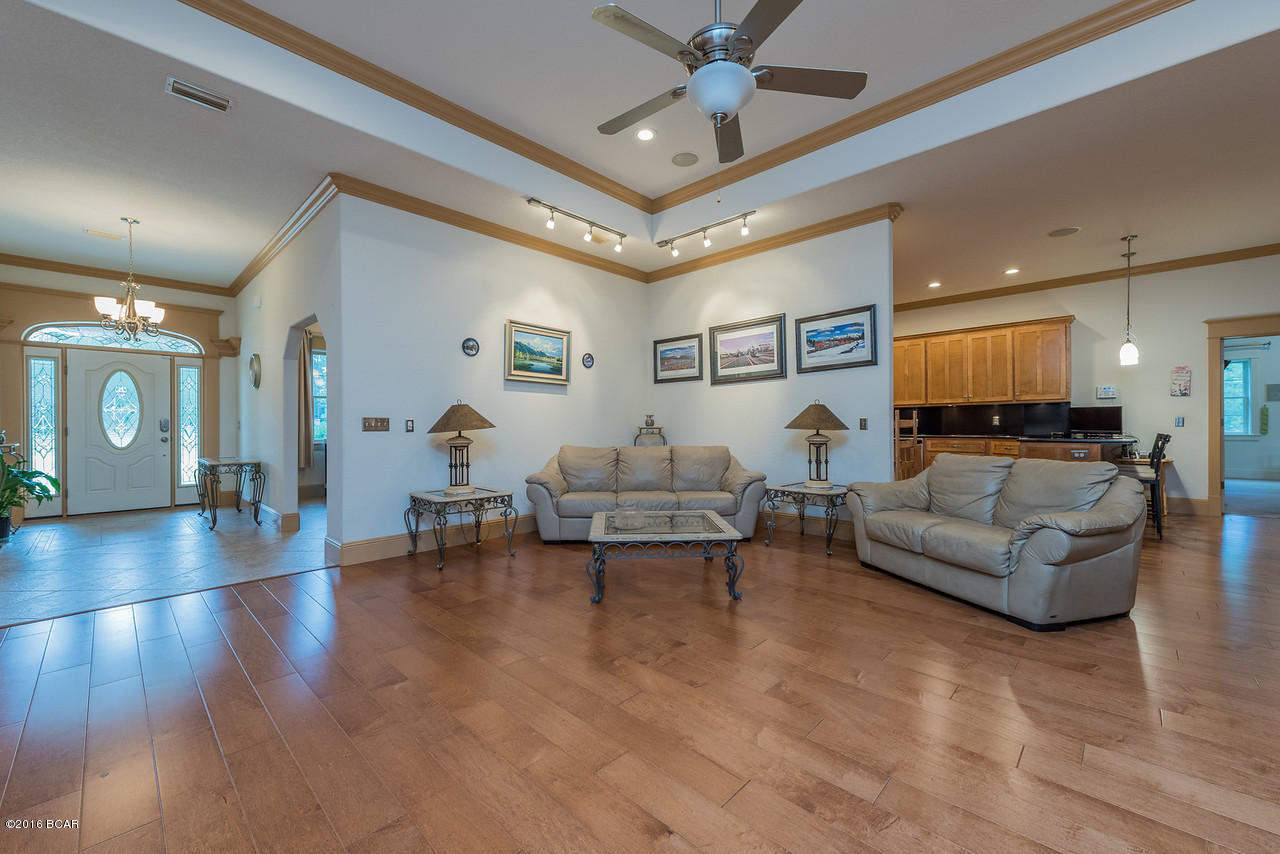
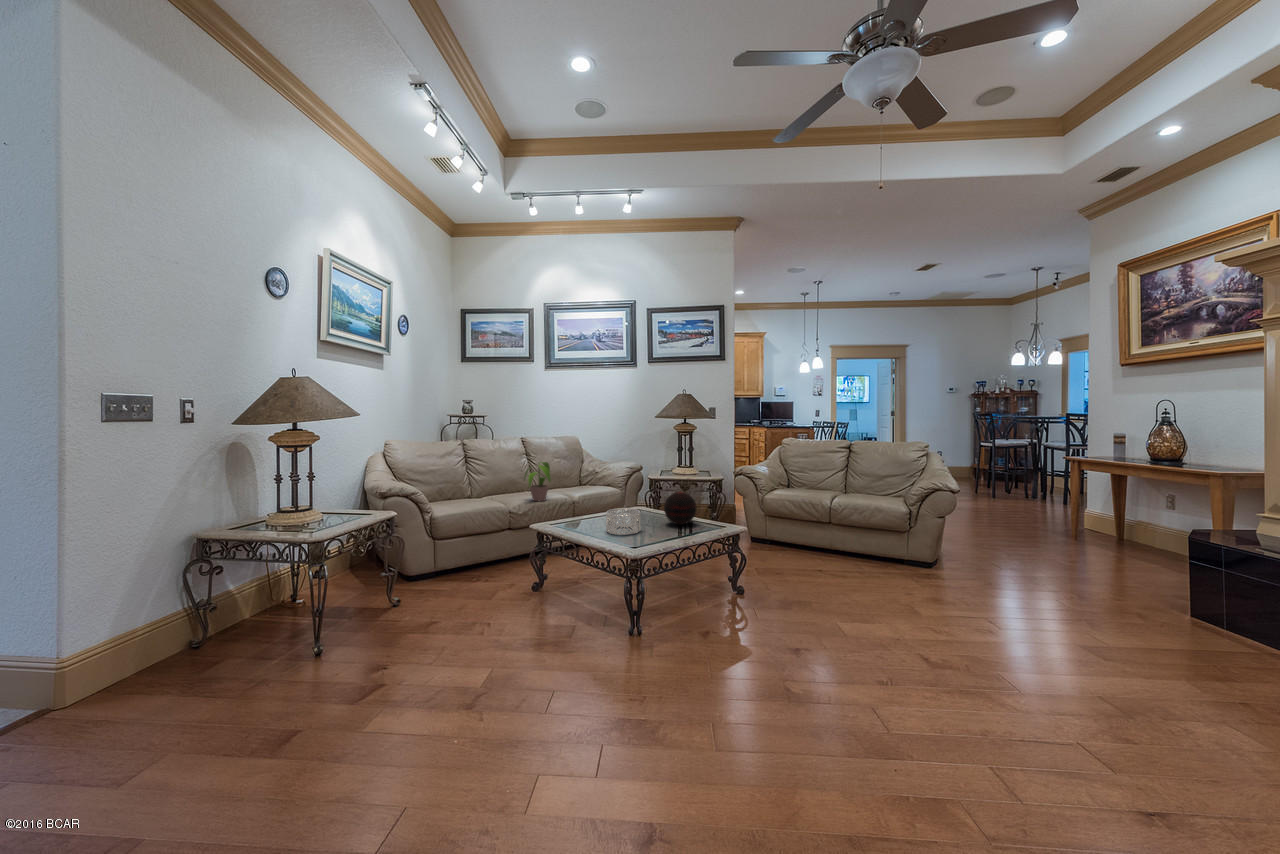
potted plant: none [630,468,667,502] -> present [524,462,551,501]
decorative orb: none [667,498,697,529] -> present [664,492,696,525]

